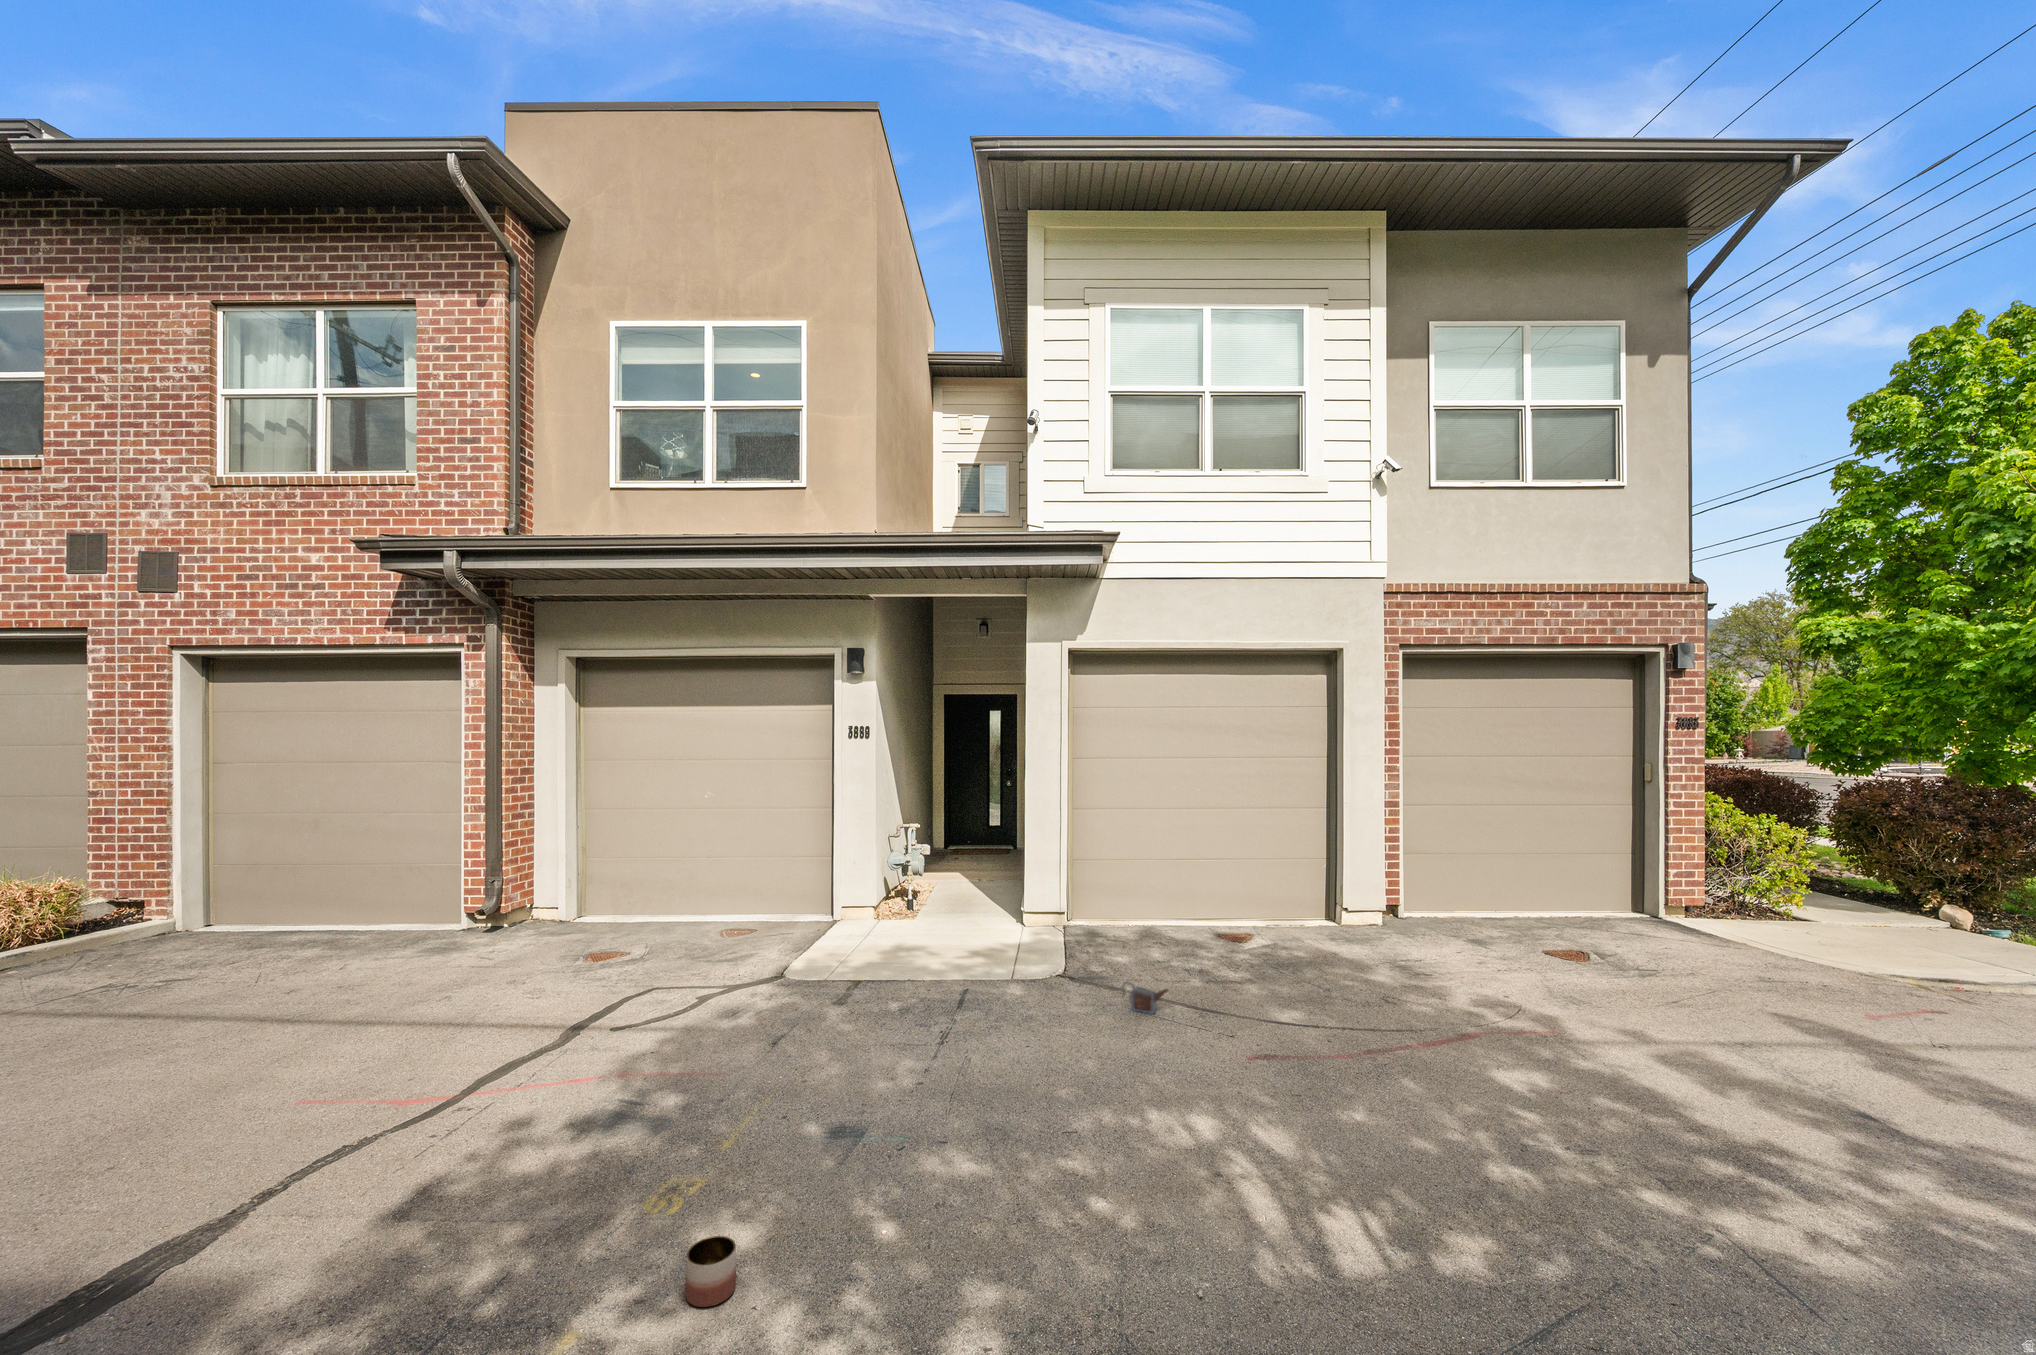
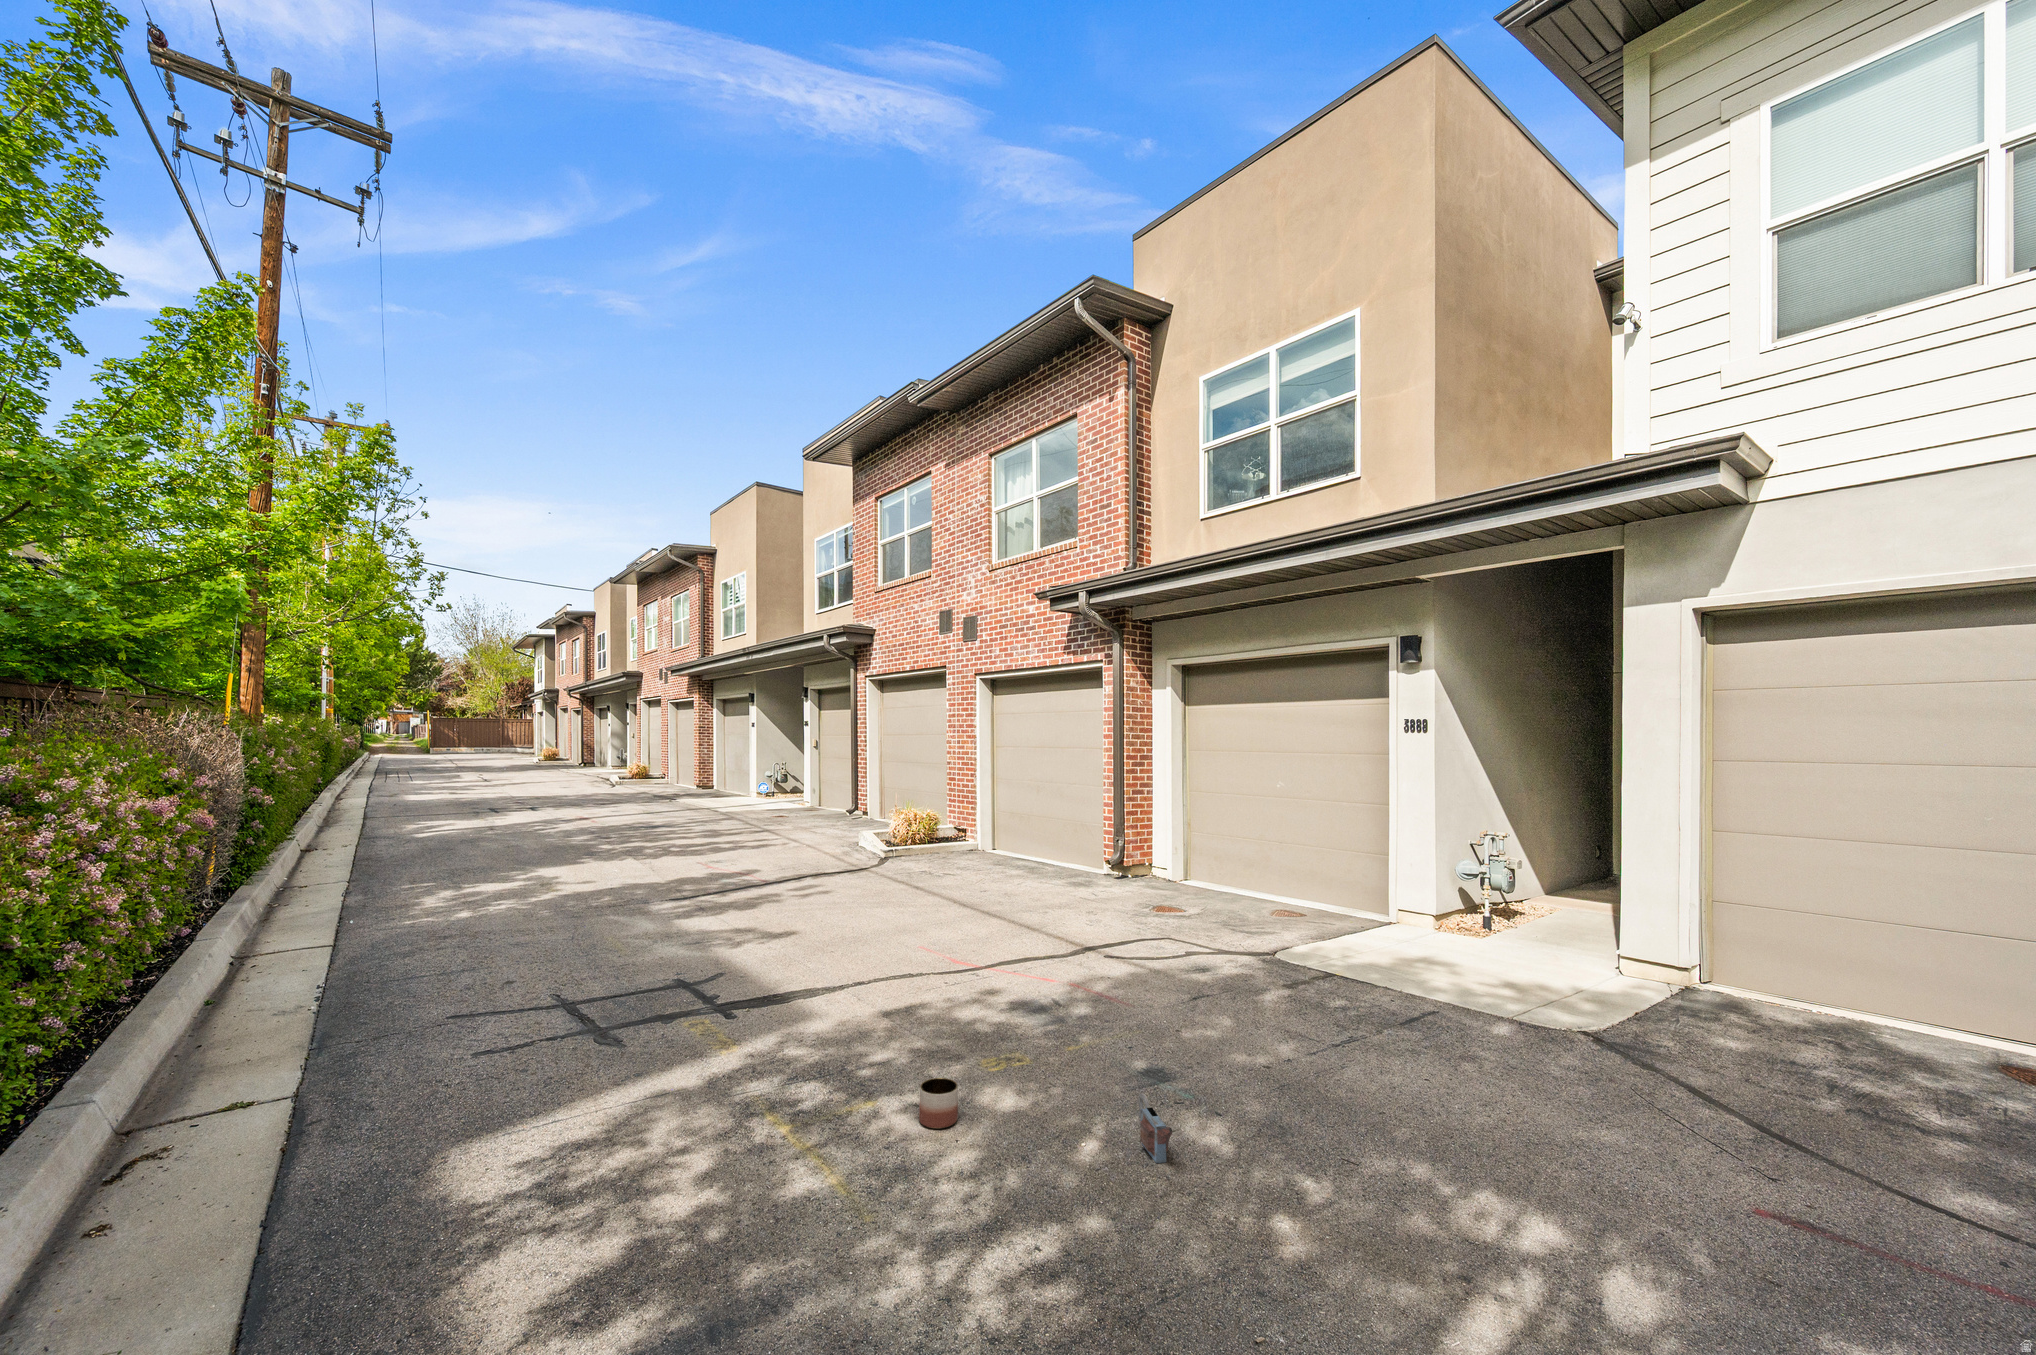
watering can: present [1122,982,1168,1014] -> present [1138,1093,1173,1163]

